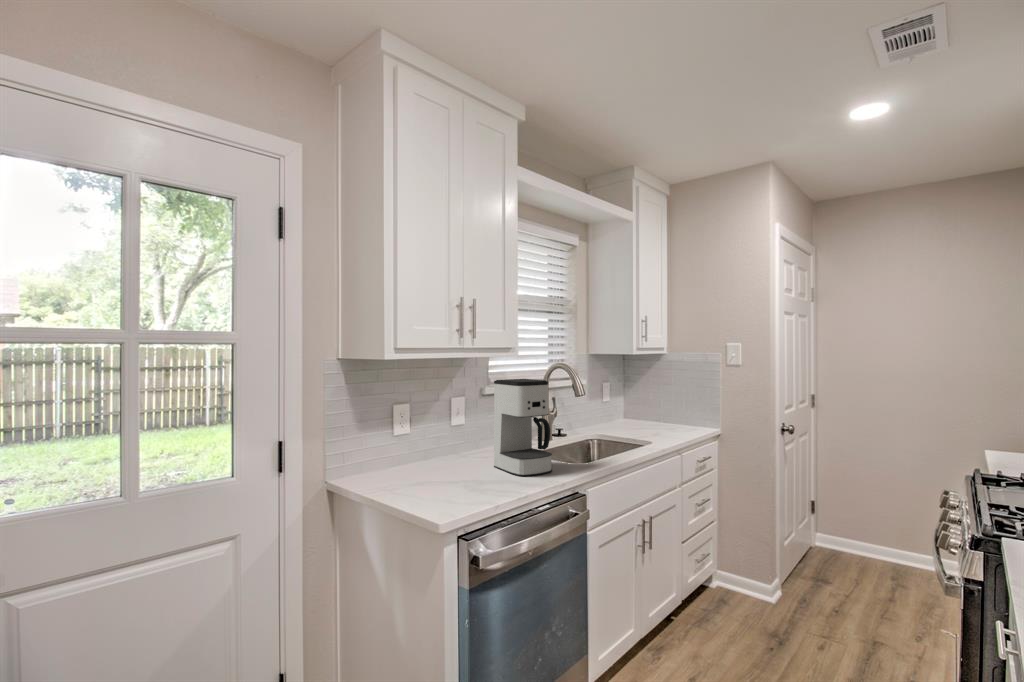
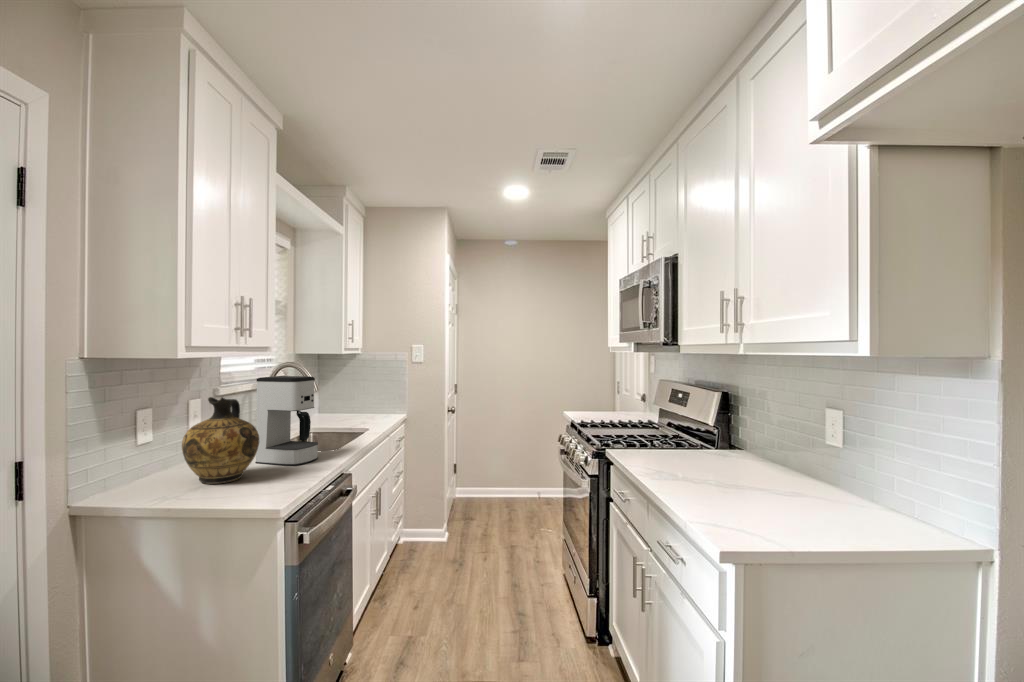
ceramic jug: none [410,398,477,484] -> present [182,397,259,484]

